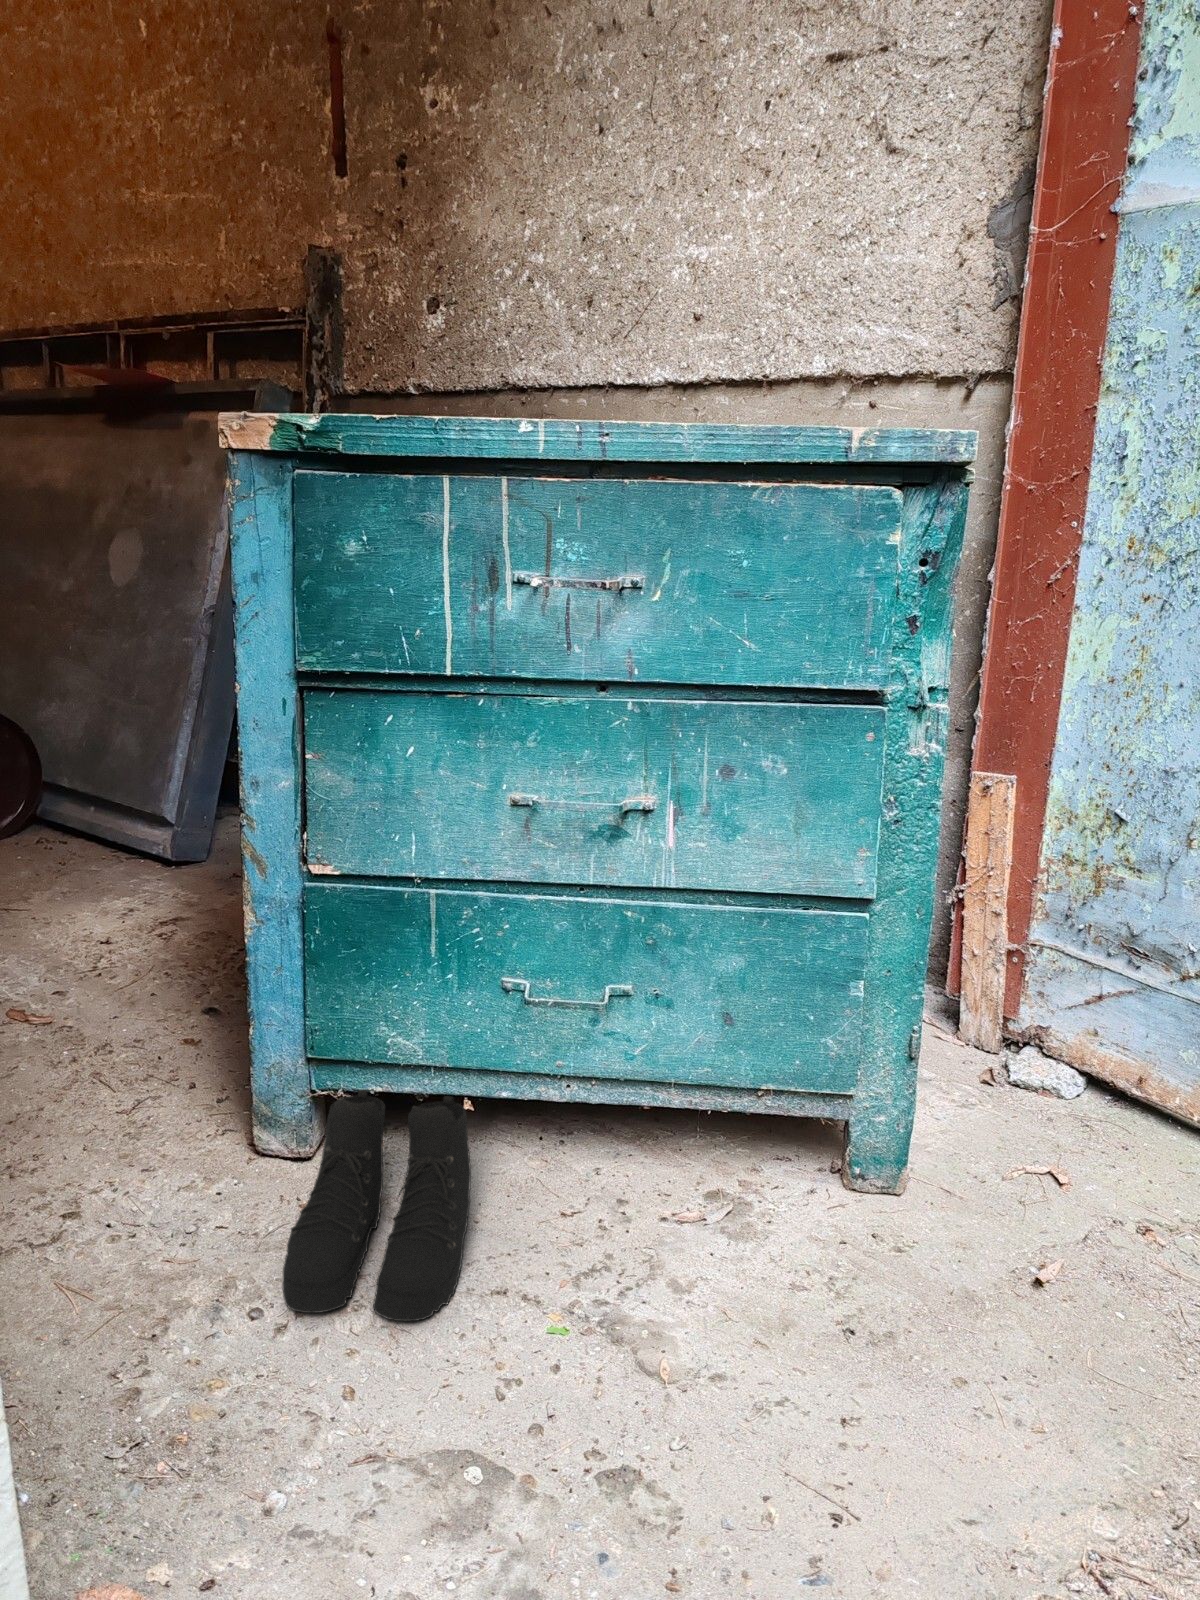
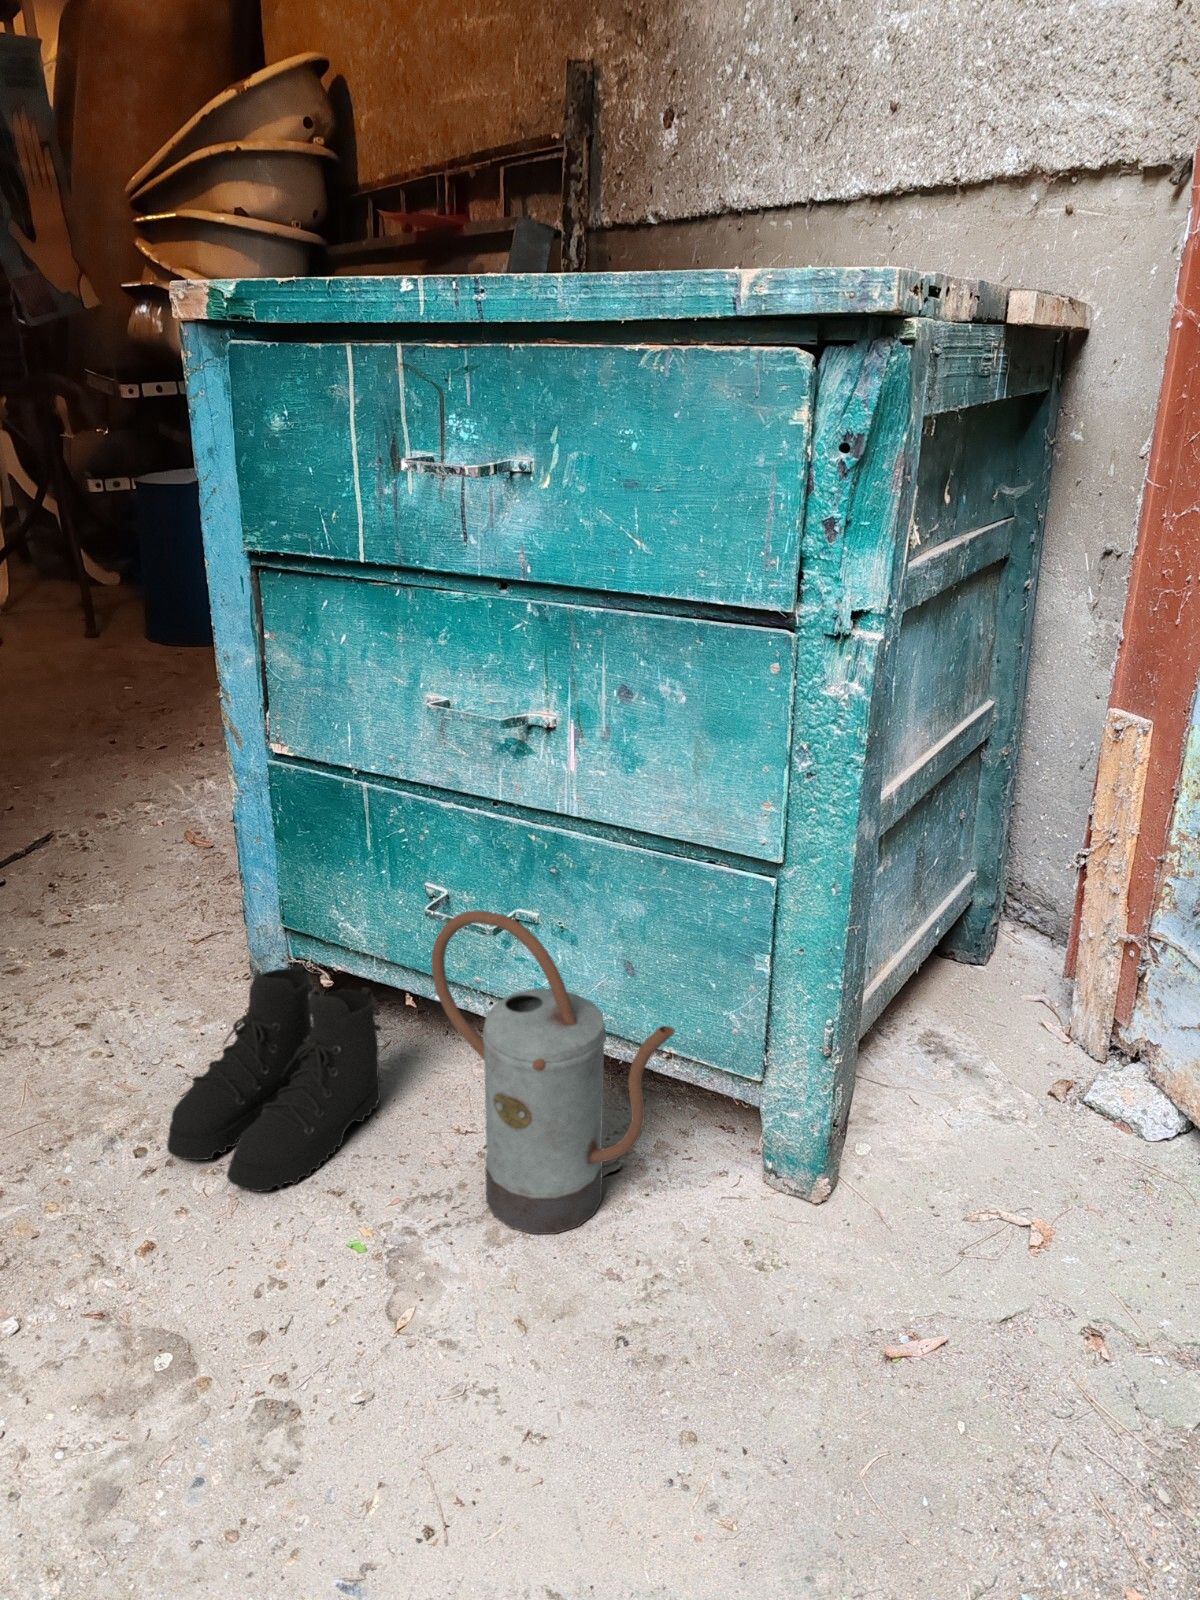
watering can: none [559,985,824,1284] -> present [431,910,675,1234]

